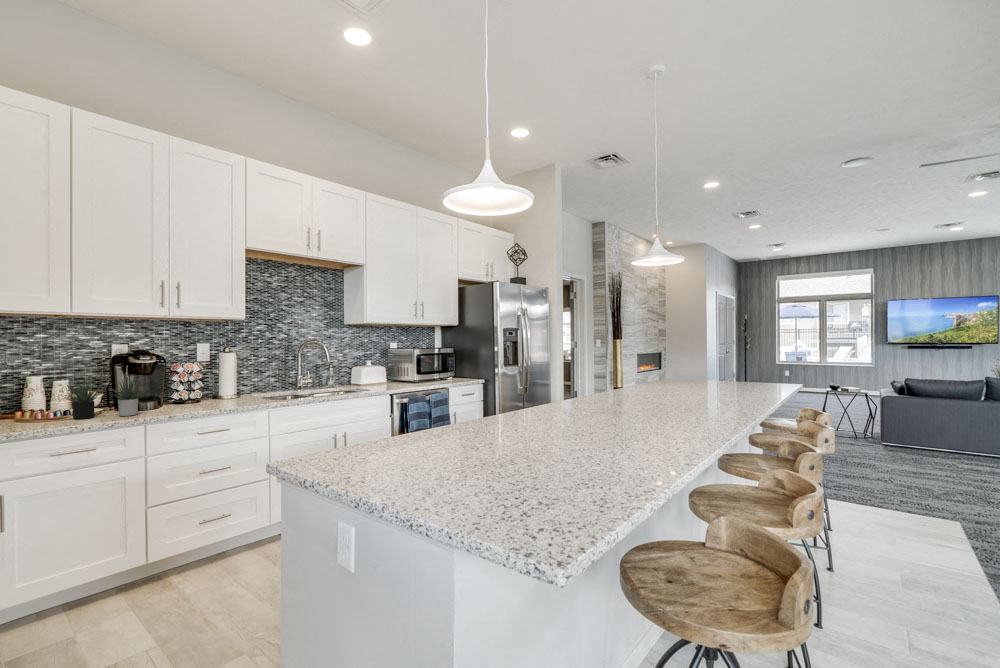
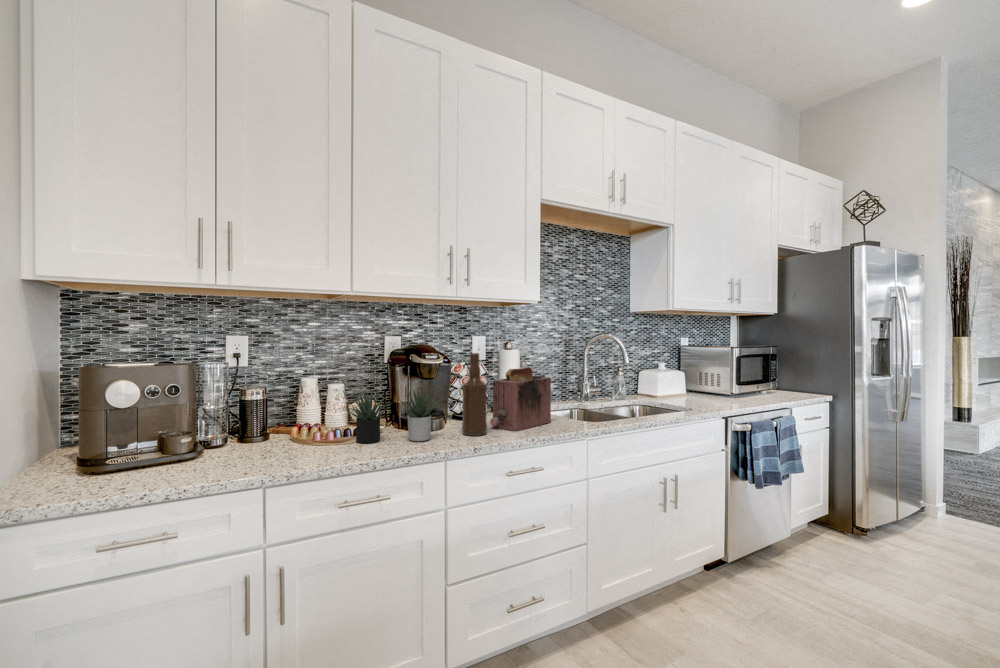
bottle: none [168,356,188,411] -> present [462,353,487,436]
toaster: none [195,365,249,408] -> present [490,367,551,431]

